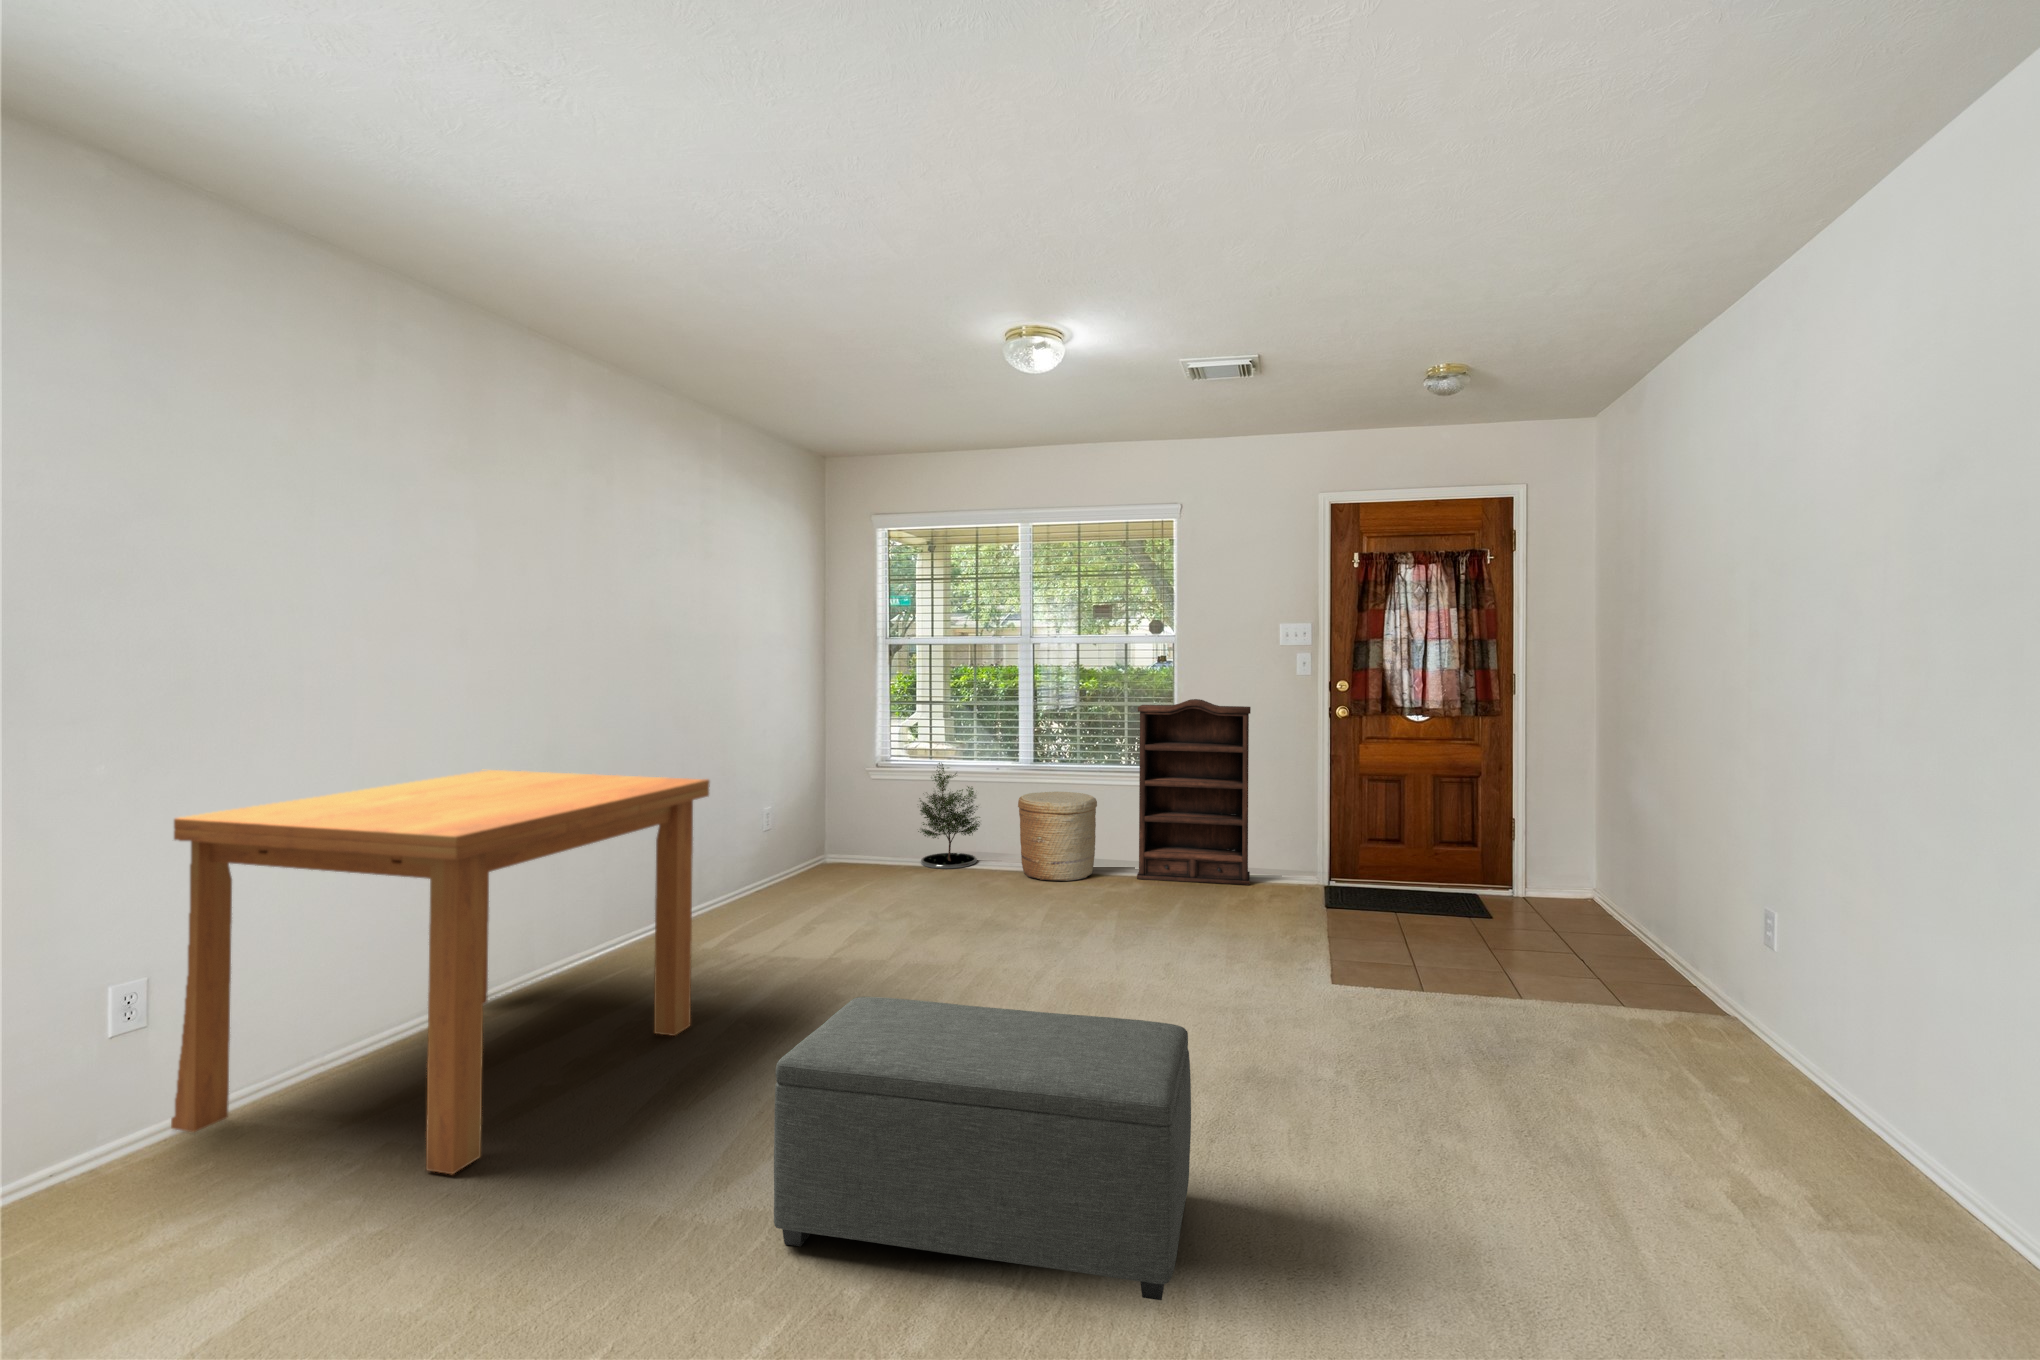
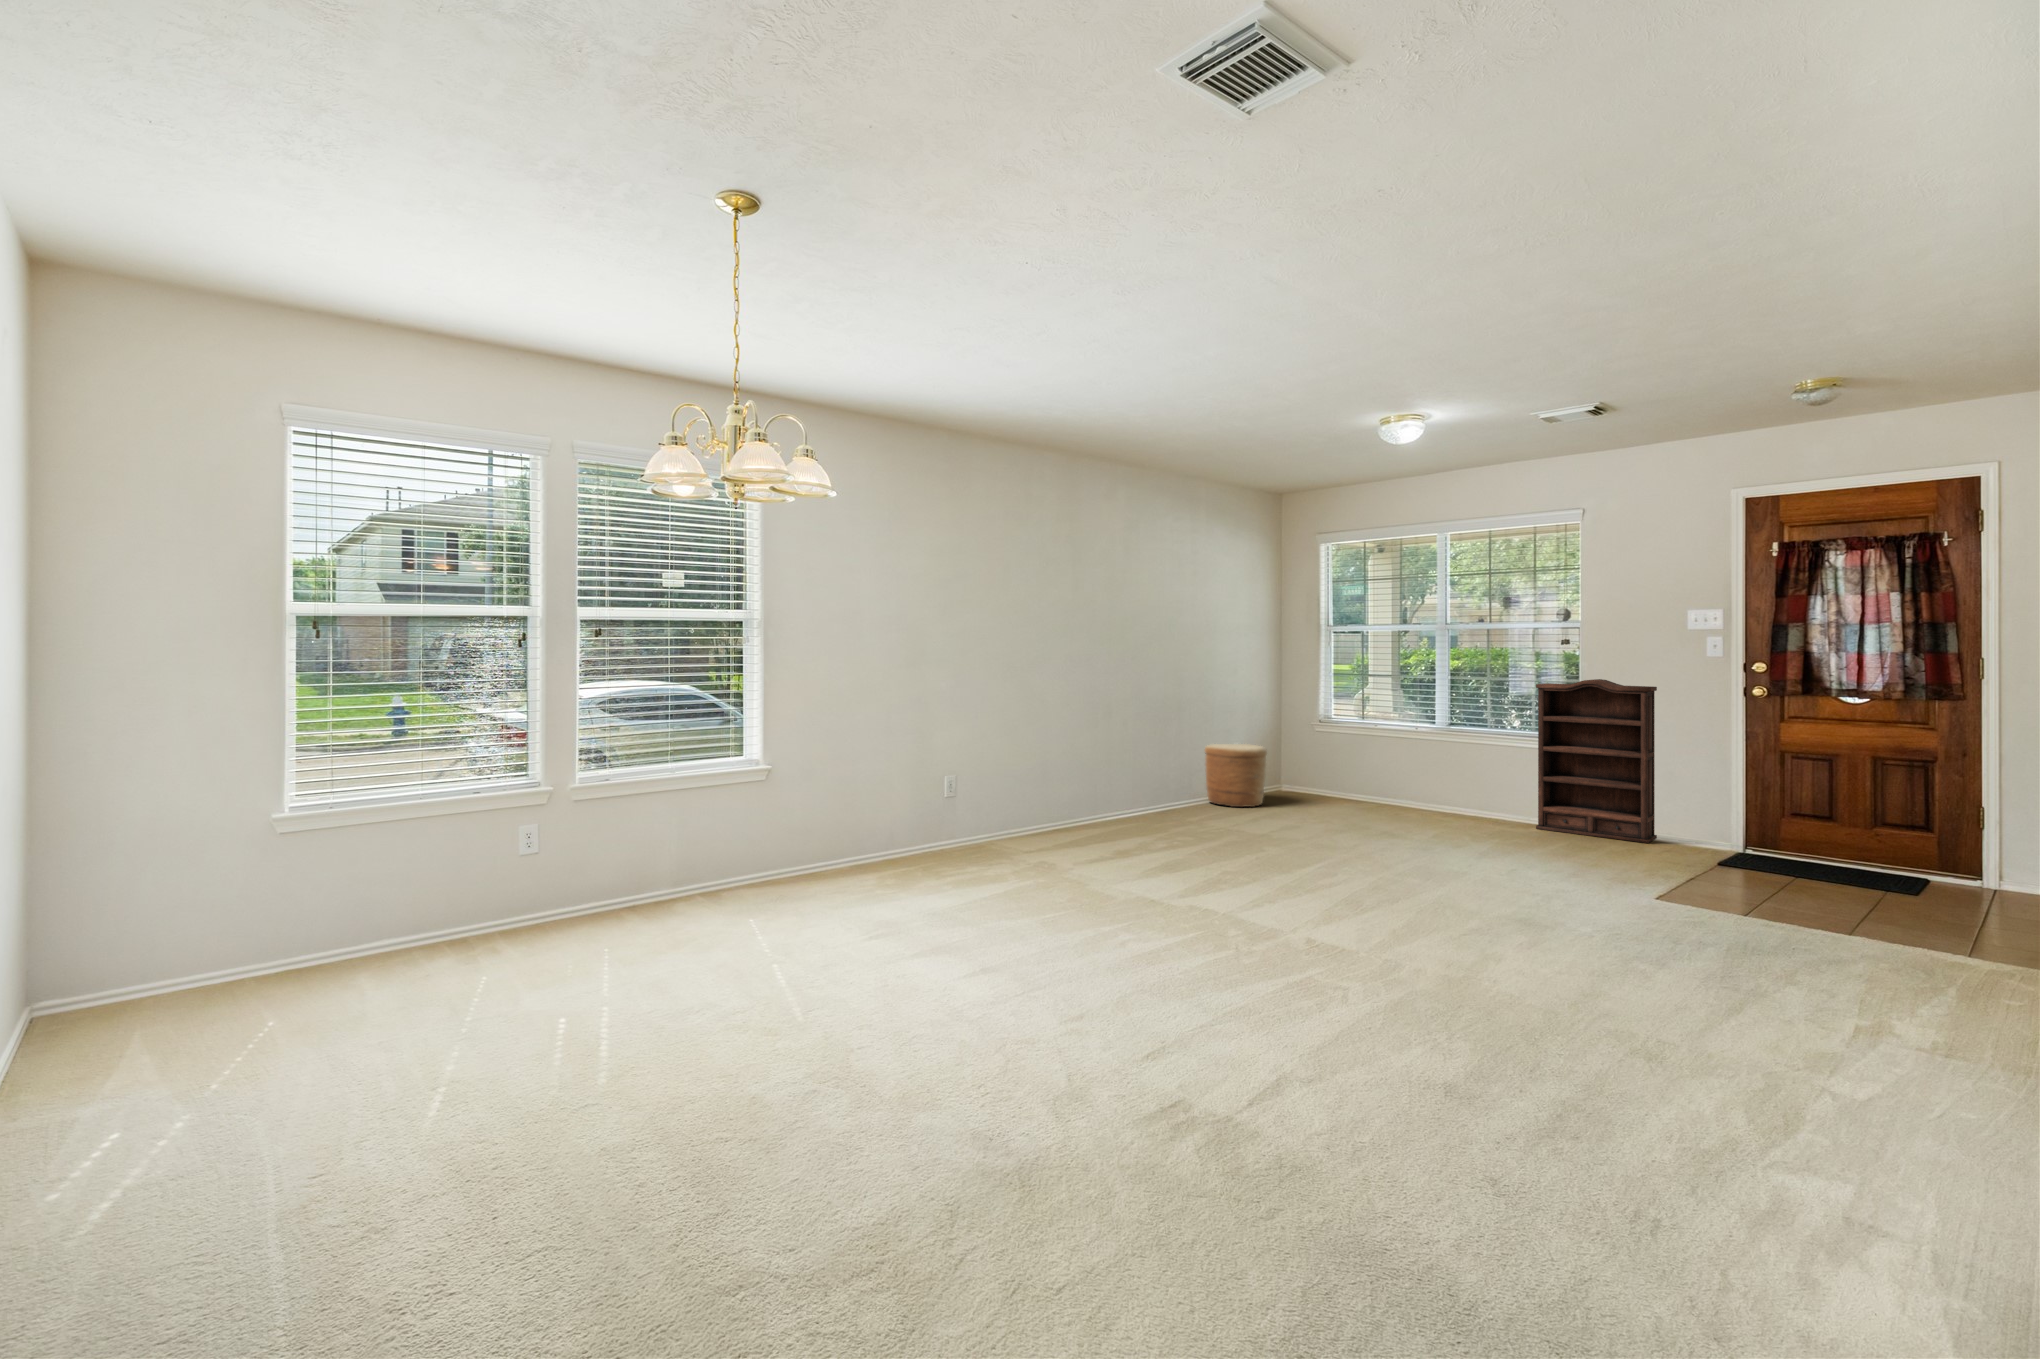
potted tree: present [918,763,980,869] -> none [1346,725,1403,807]
dining table: present [171,769,710,1174] -> none [955,702,1188,873]
woven basket: present [1018,792,1097,881] -> present [1205,744,1267,807]
ottoman: present [774,997,1191,1300] -> none [1211,816,1440,958]

